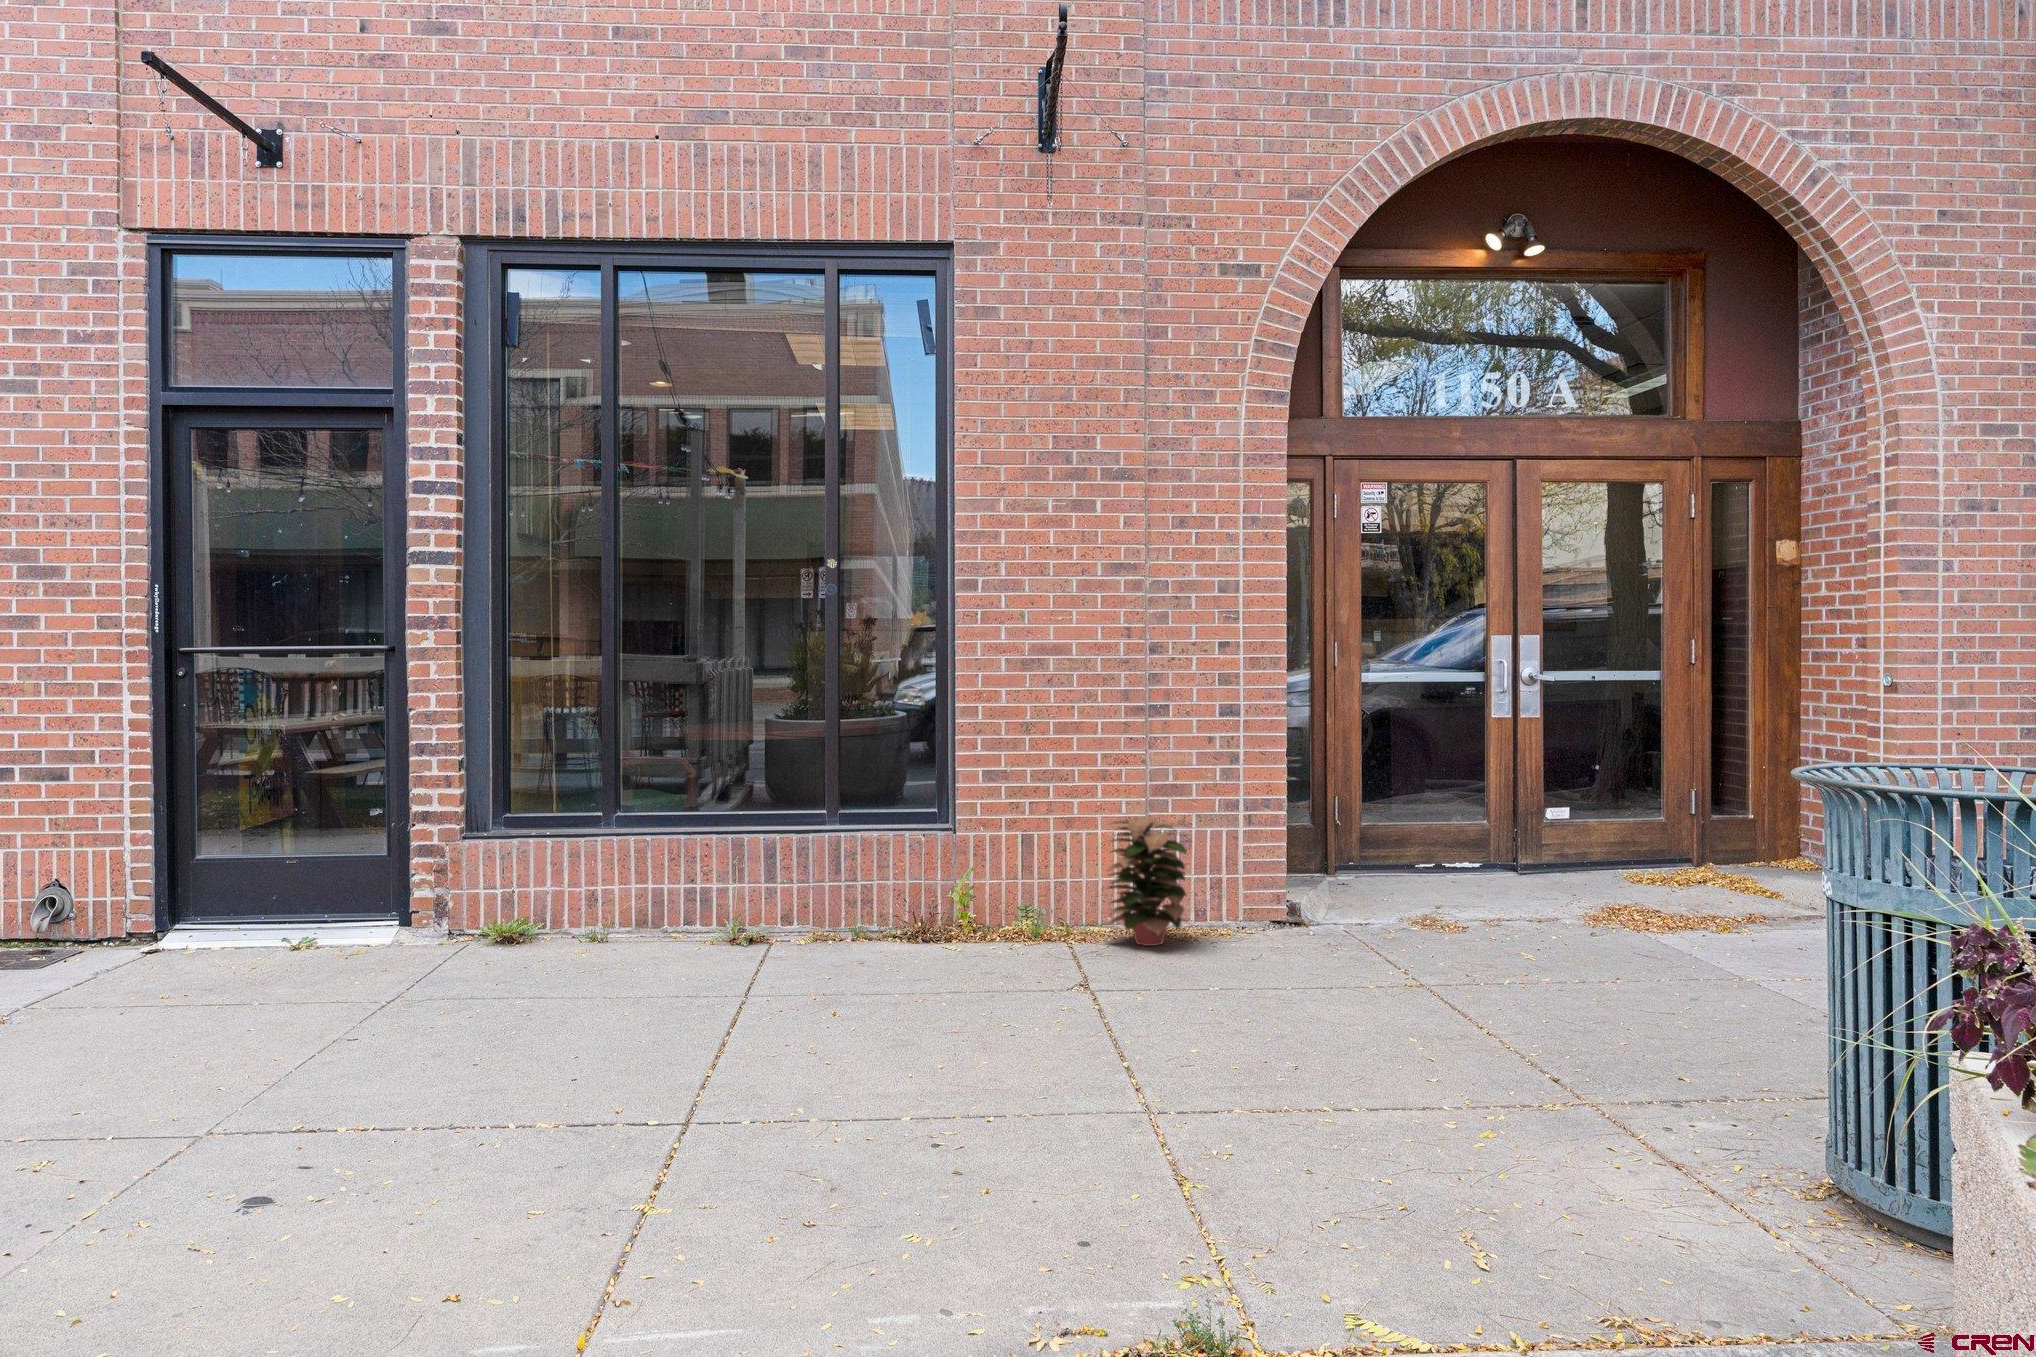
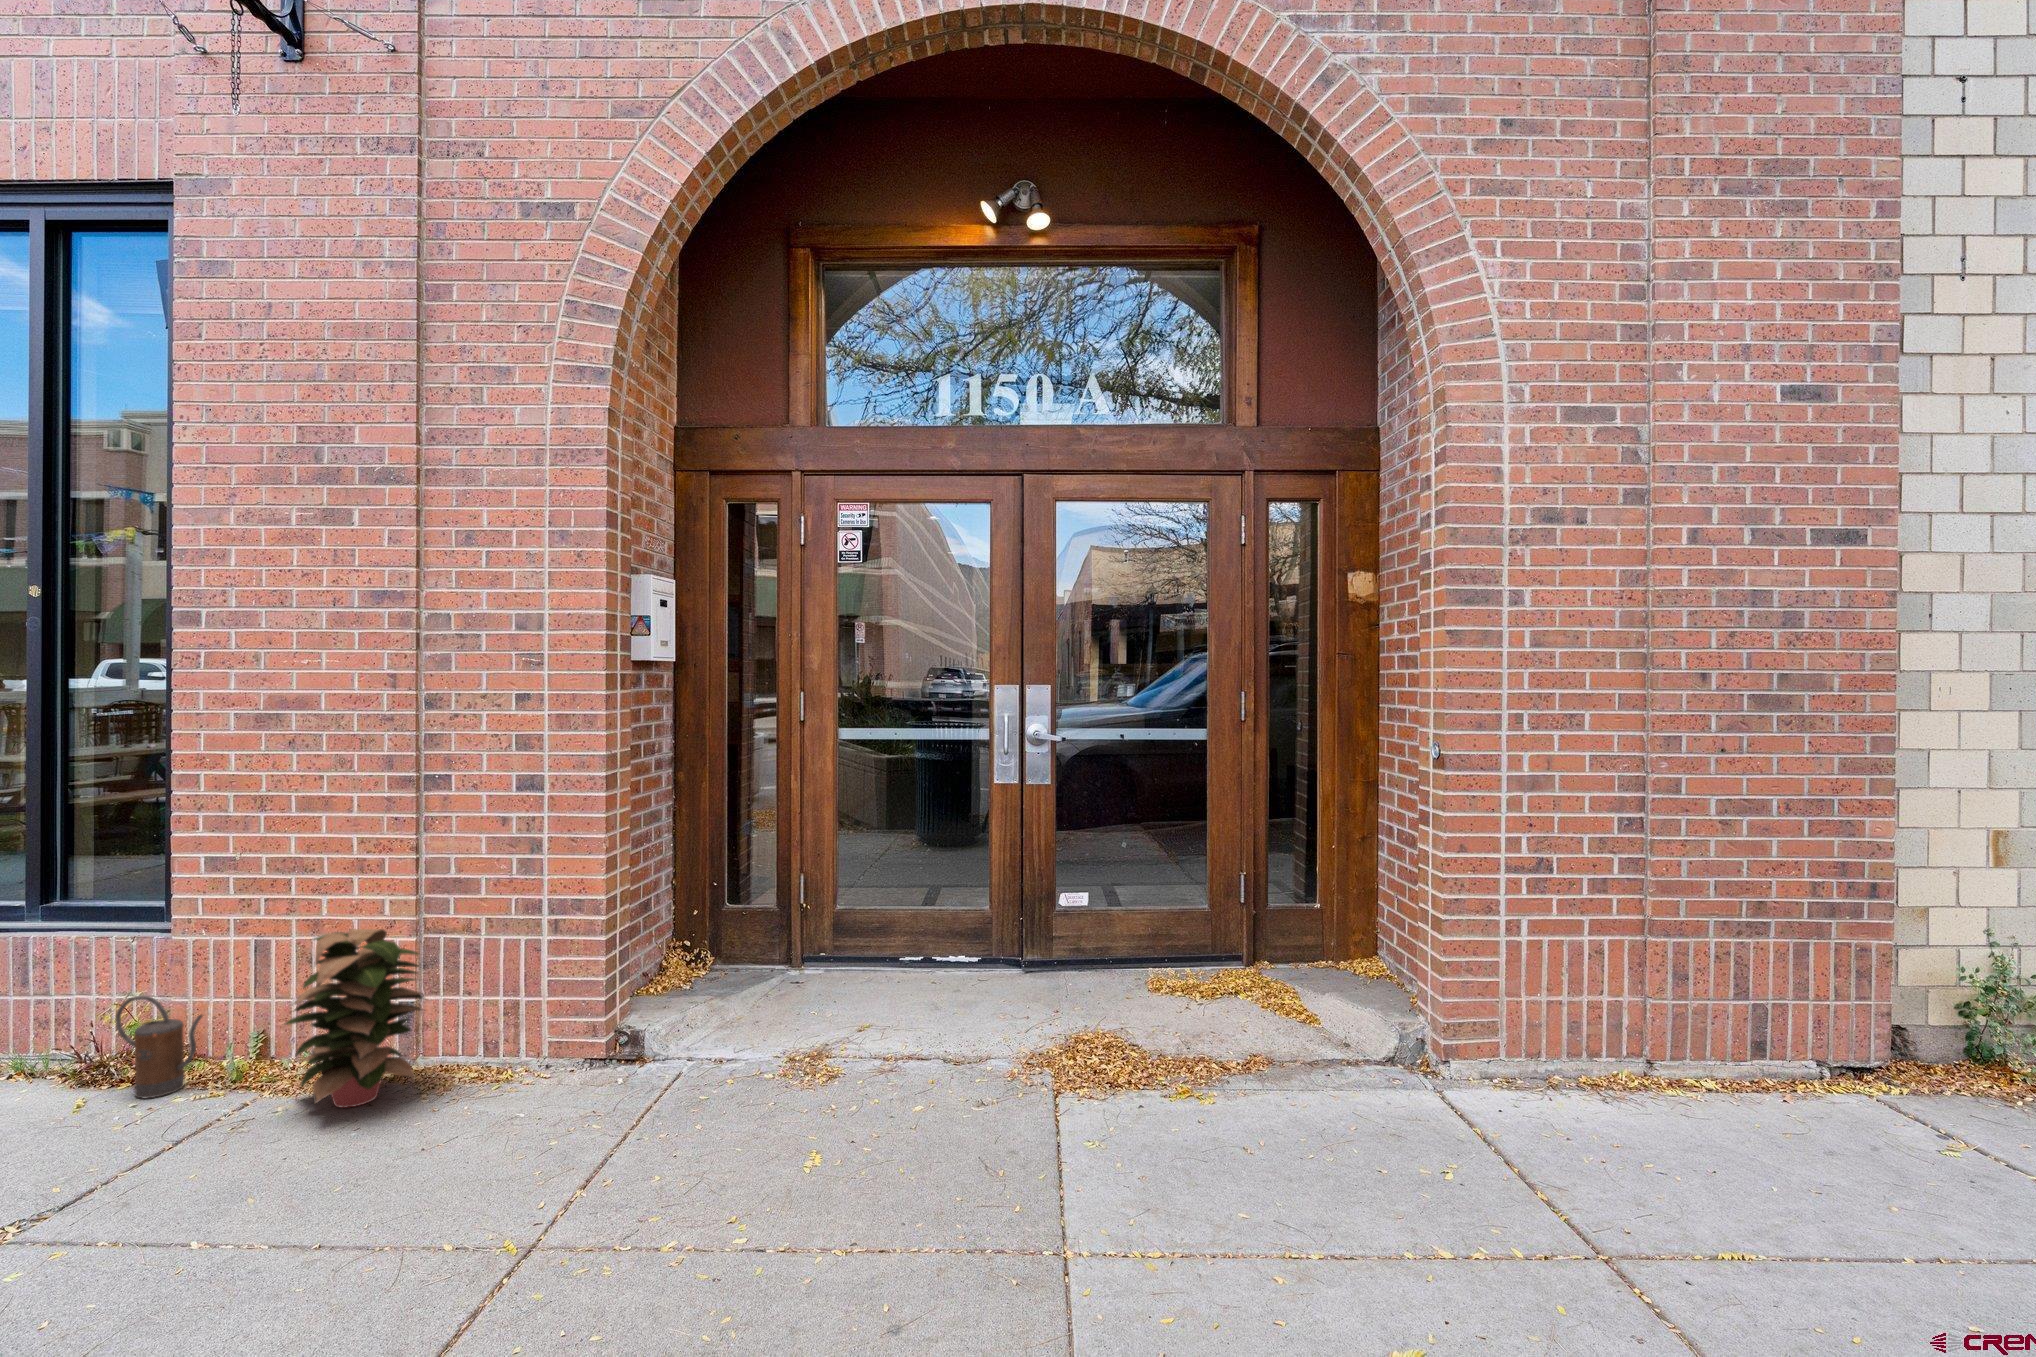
watering can: none [956,871,1021,946] -> present [115,996,203,1098]

